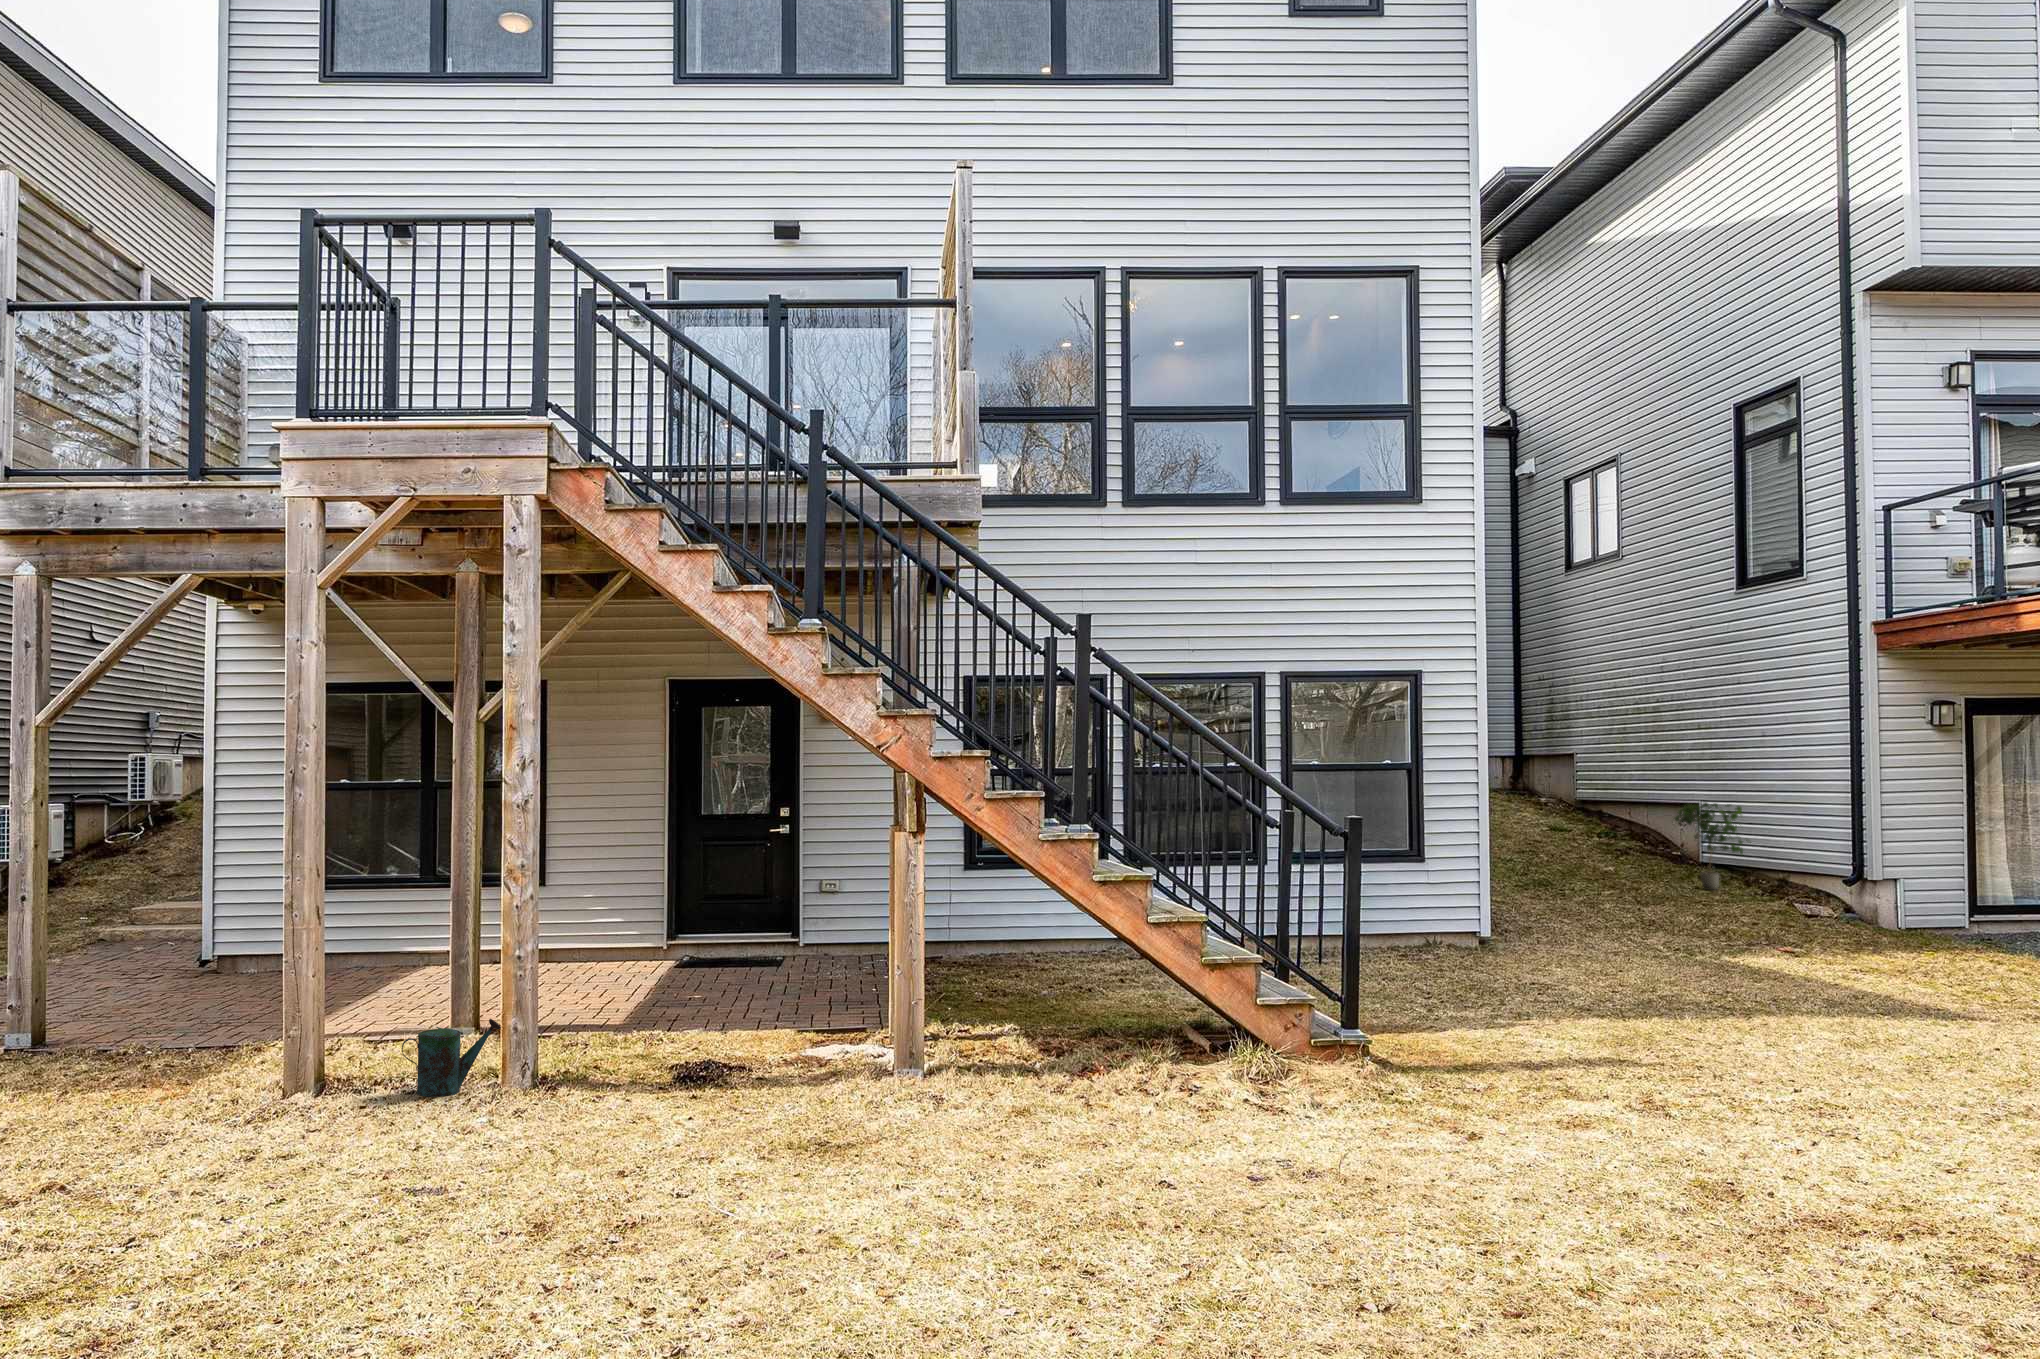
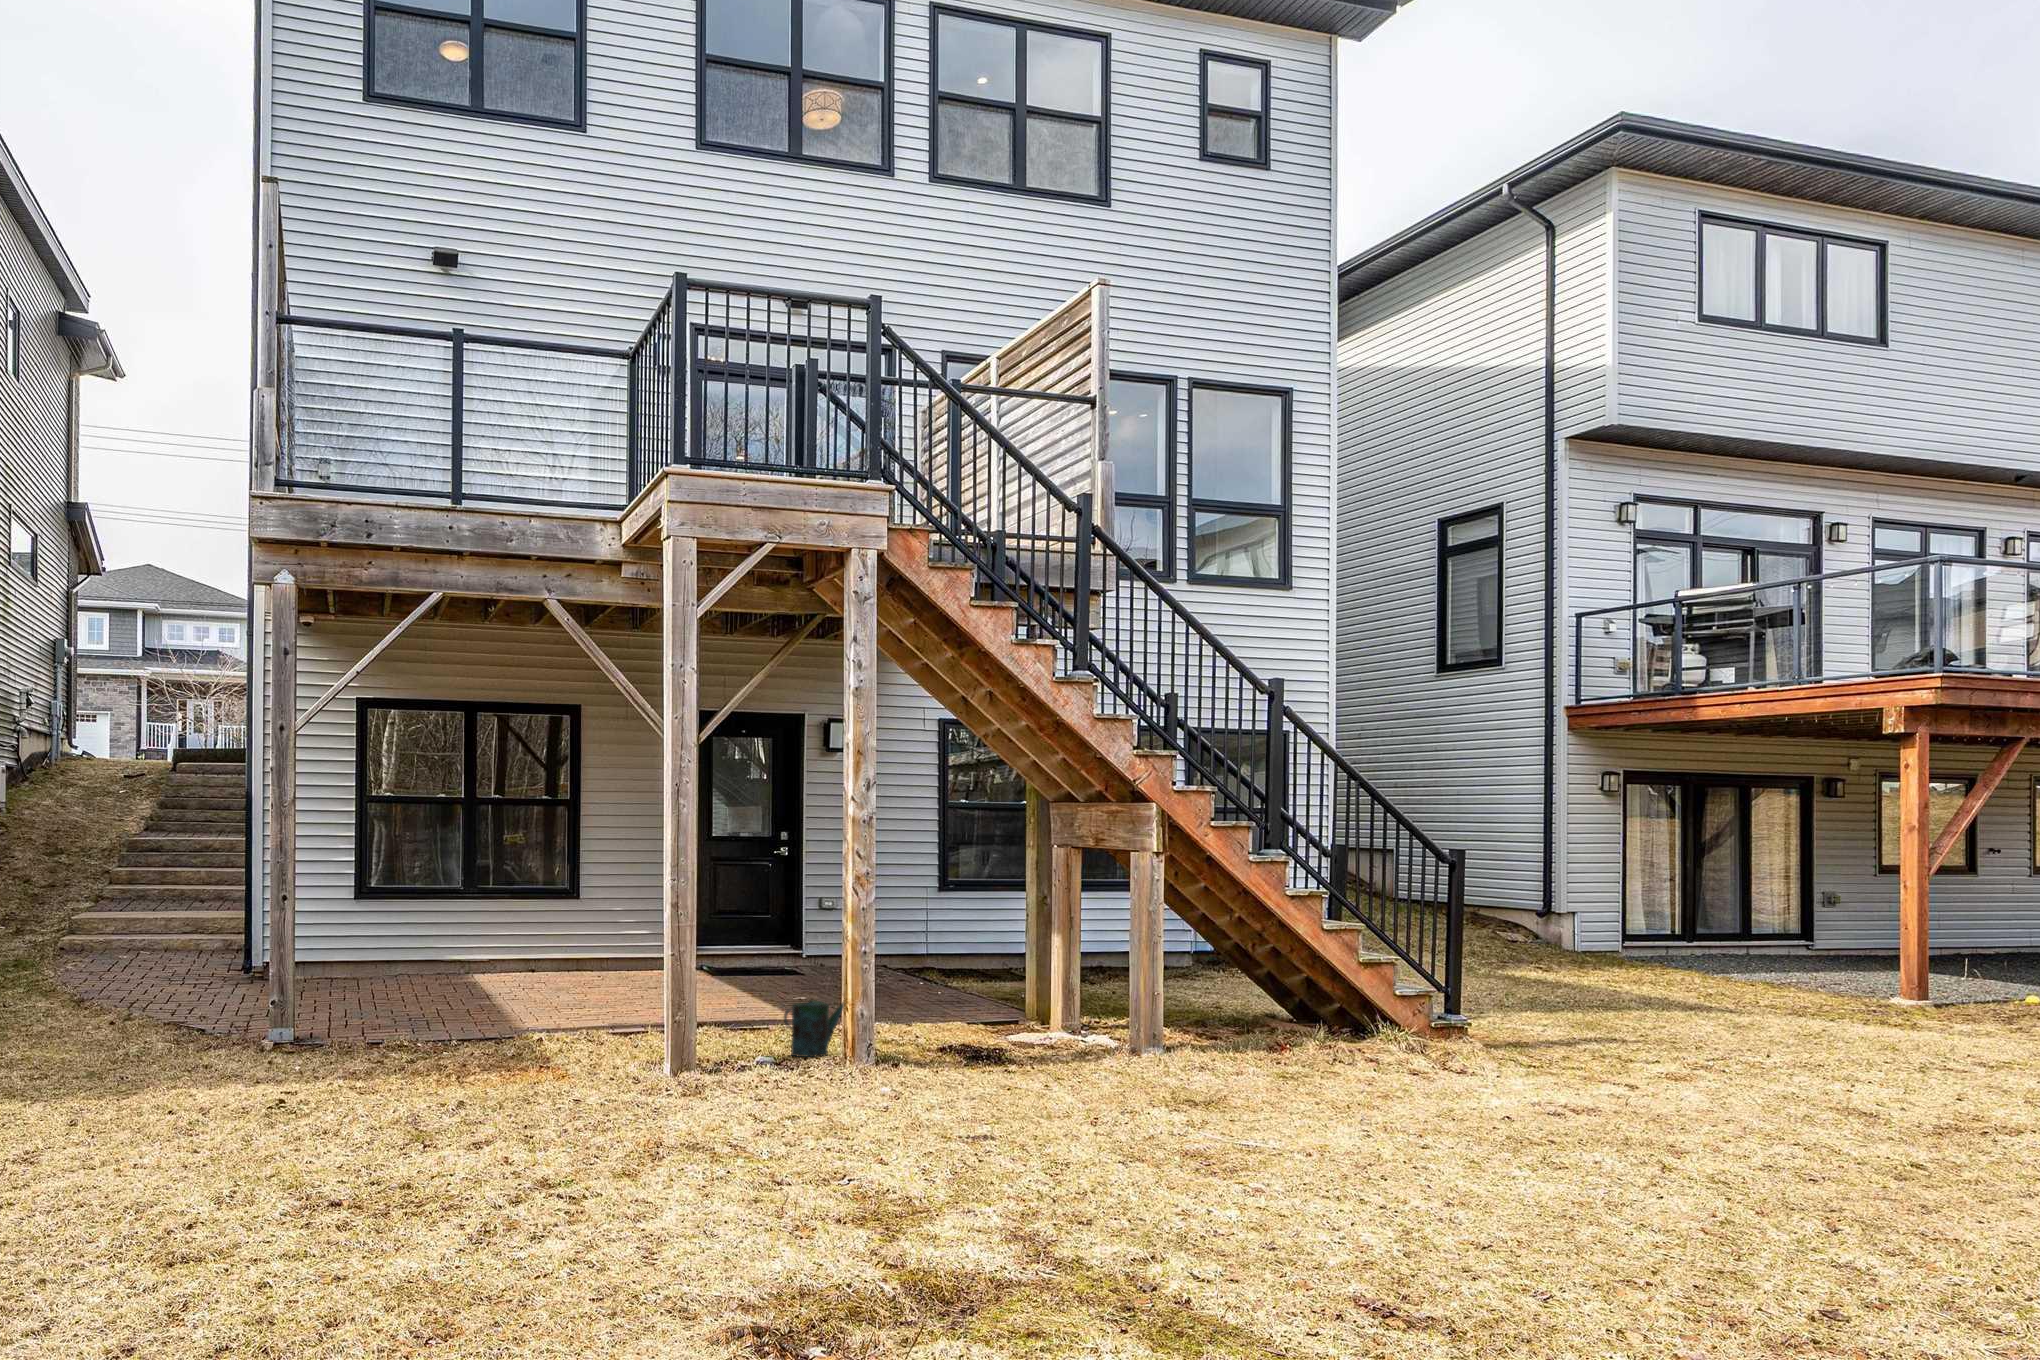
potted plant: present [1674,802,1743,890] -> none [1376,864,1438,939]

